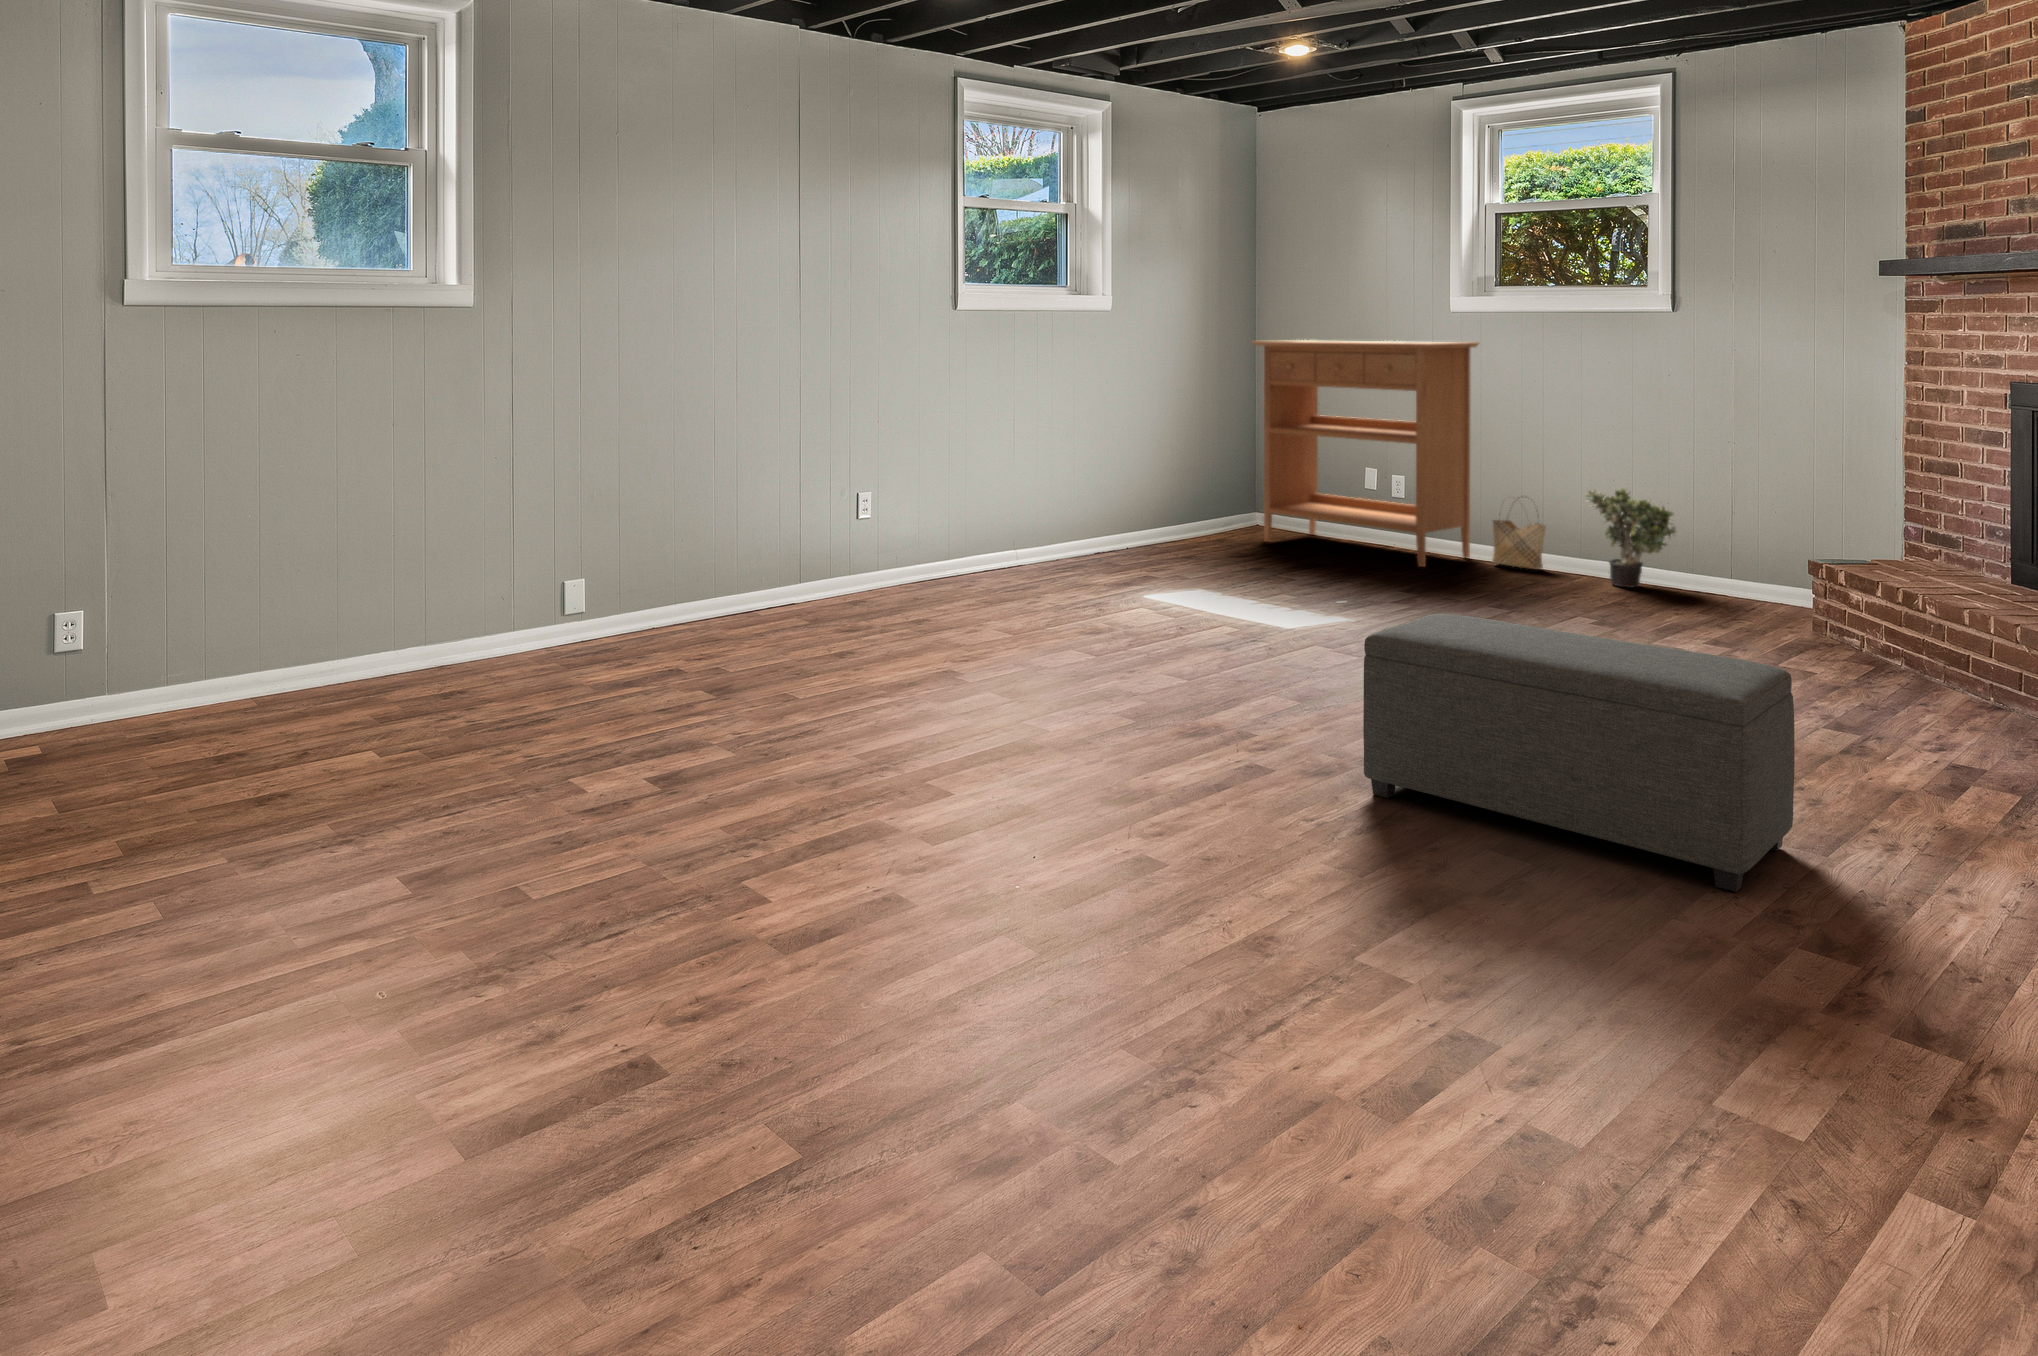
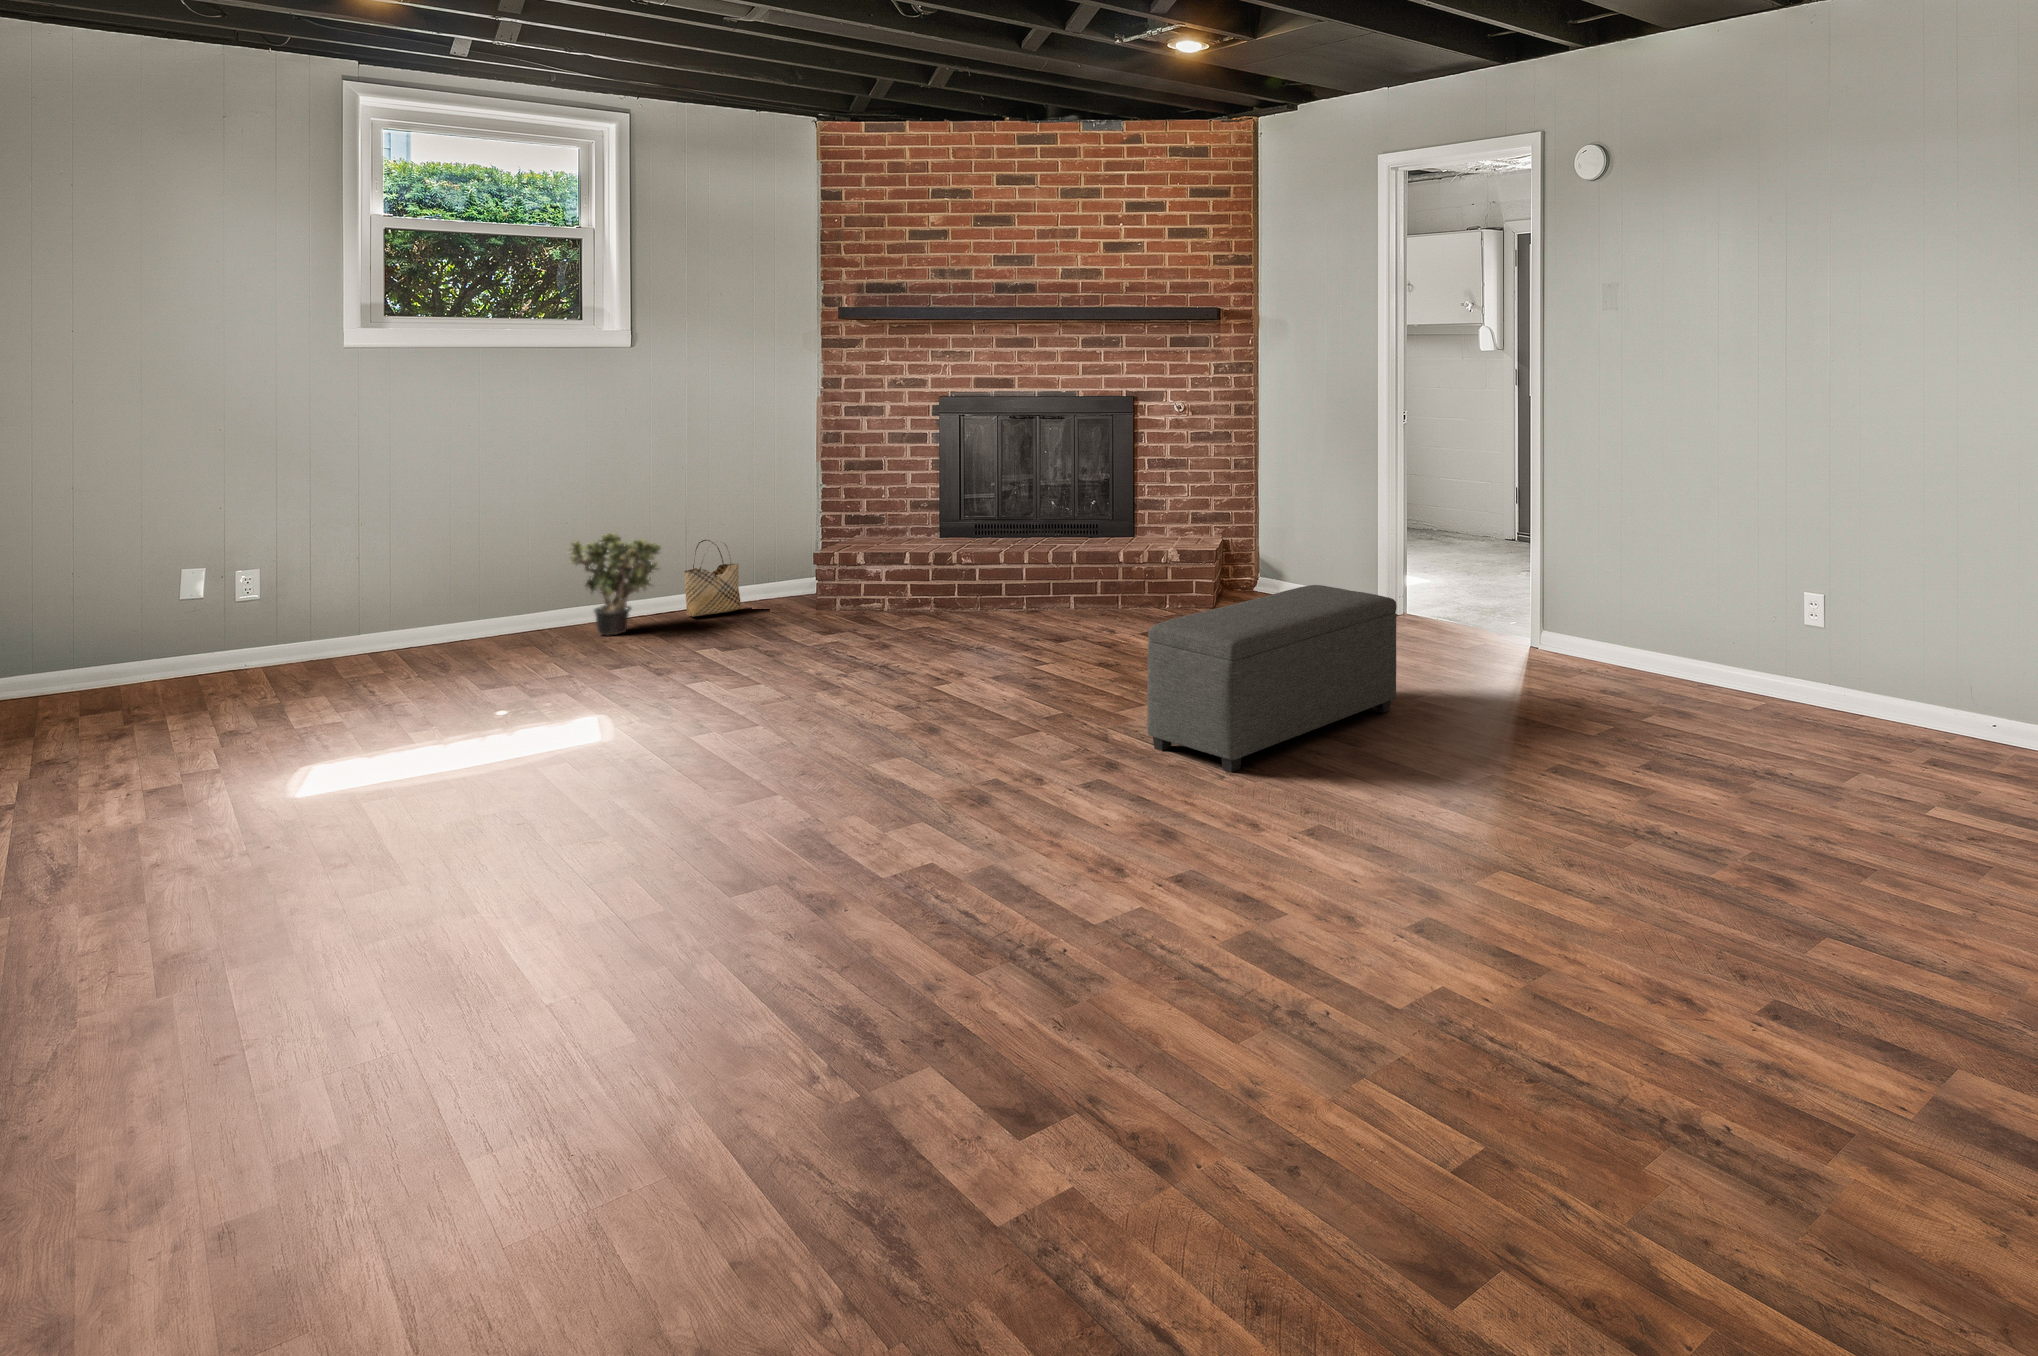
console table: present [1252,340,1479,567] -> none [21,390,423,741]
woven basket: present [1492,500,1546,570] -> present [684,540,740,616]

